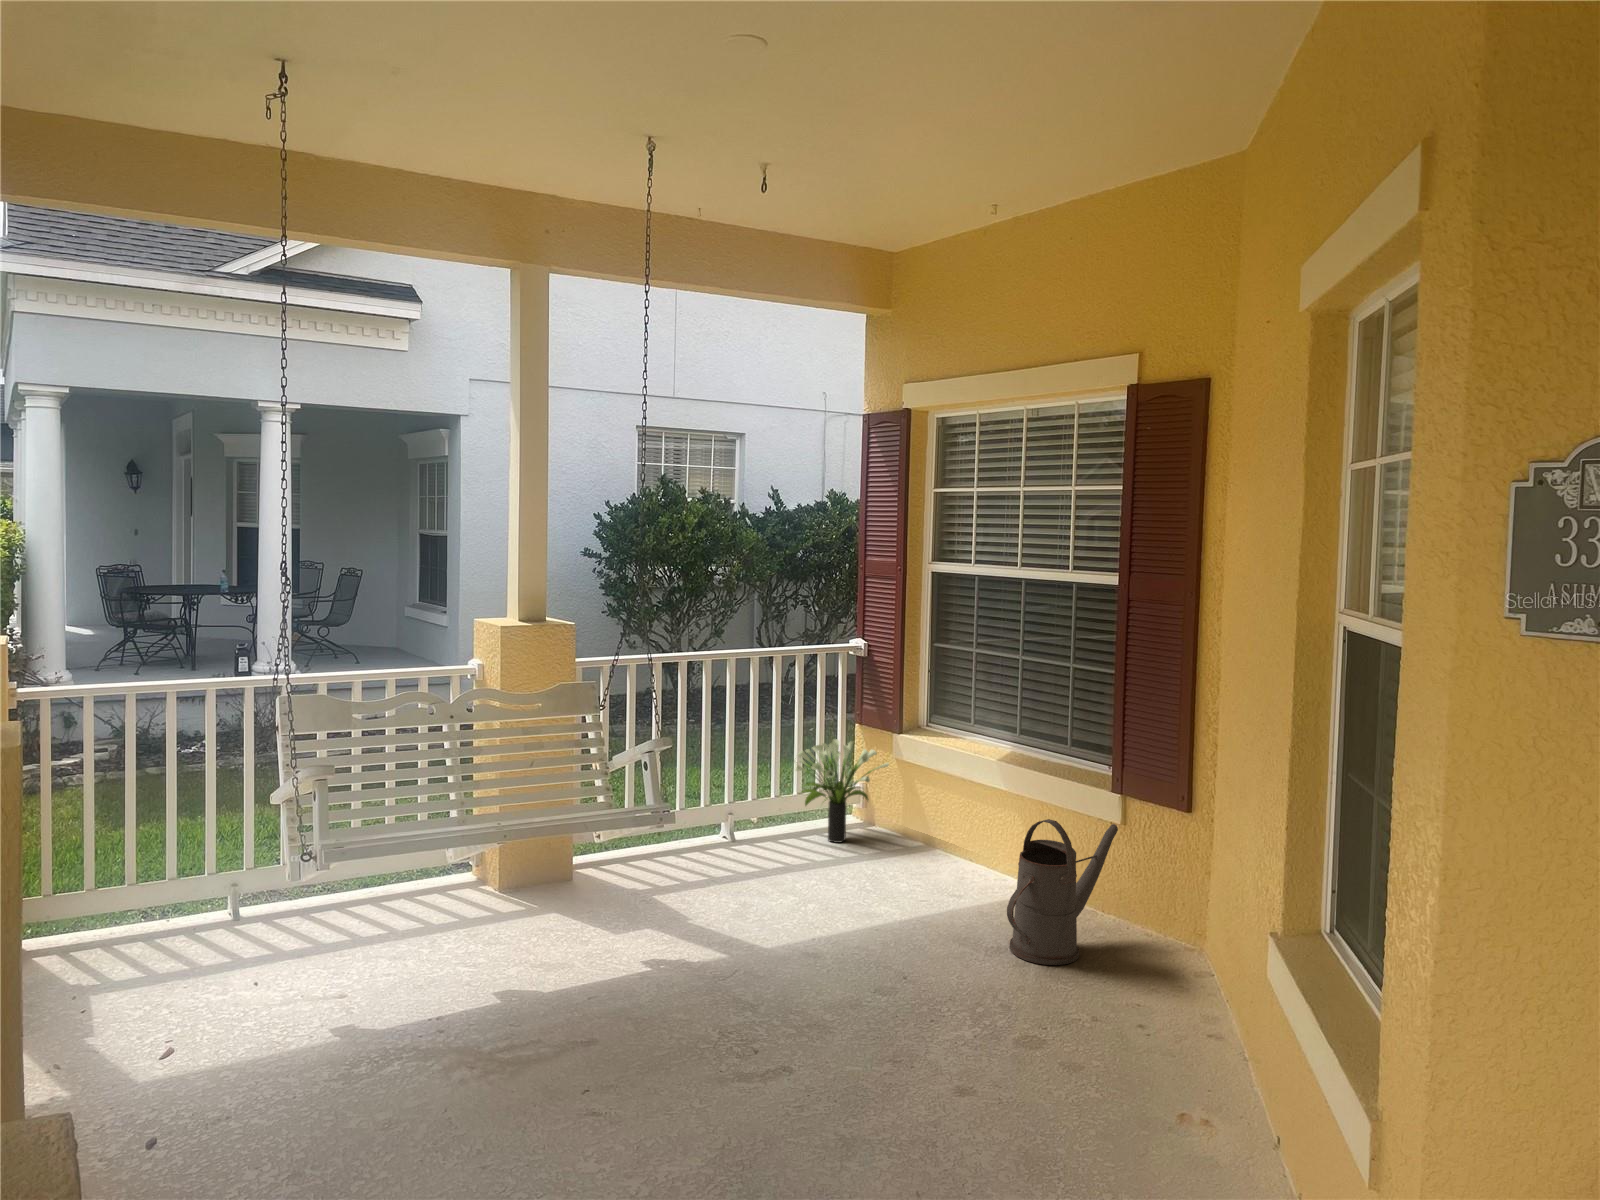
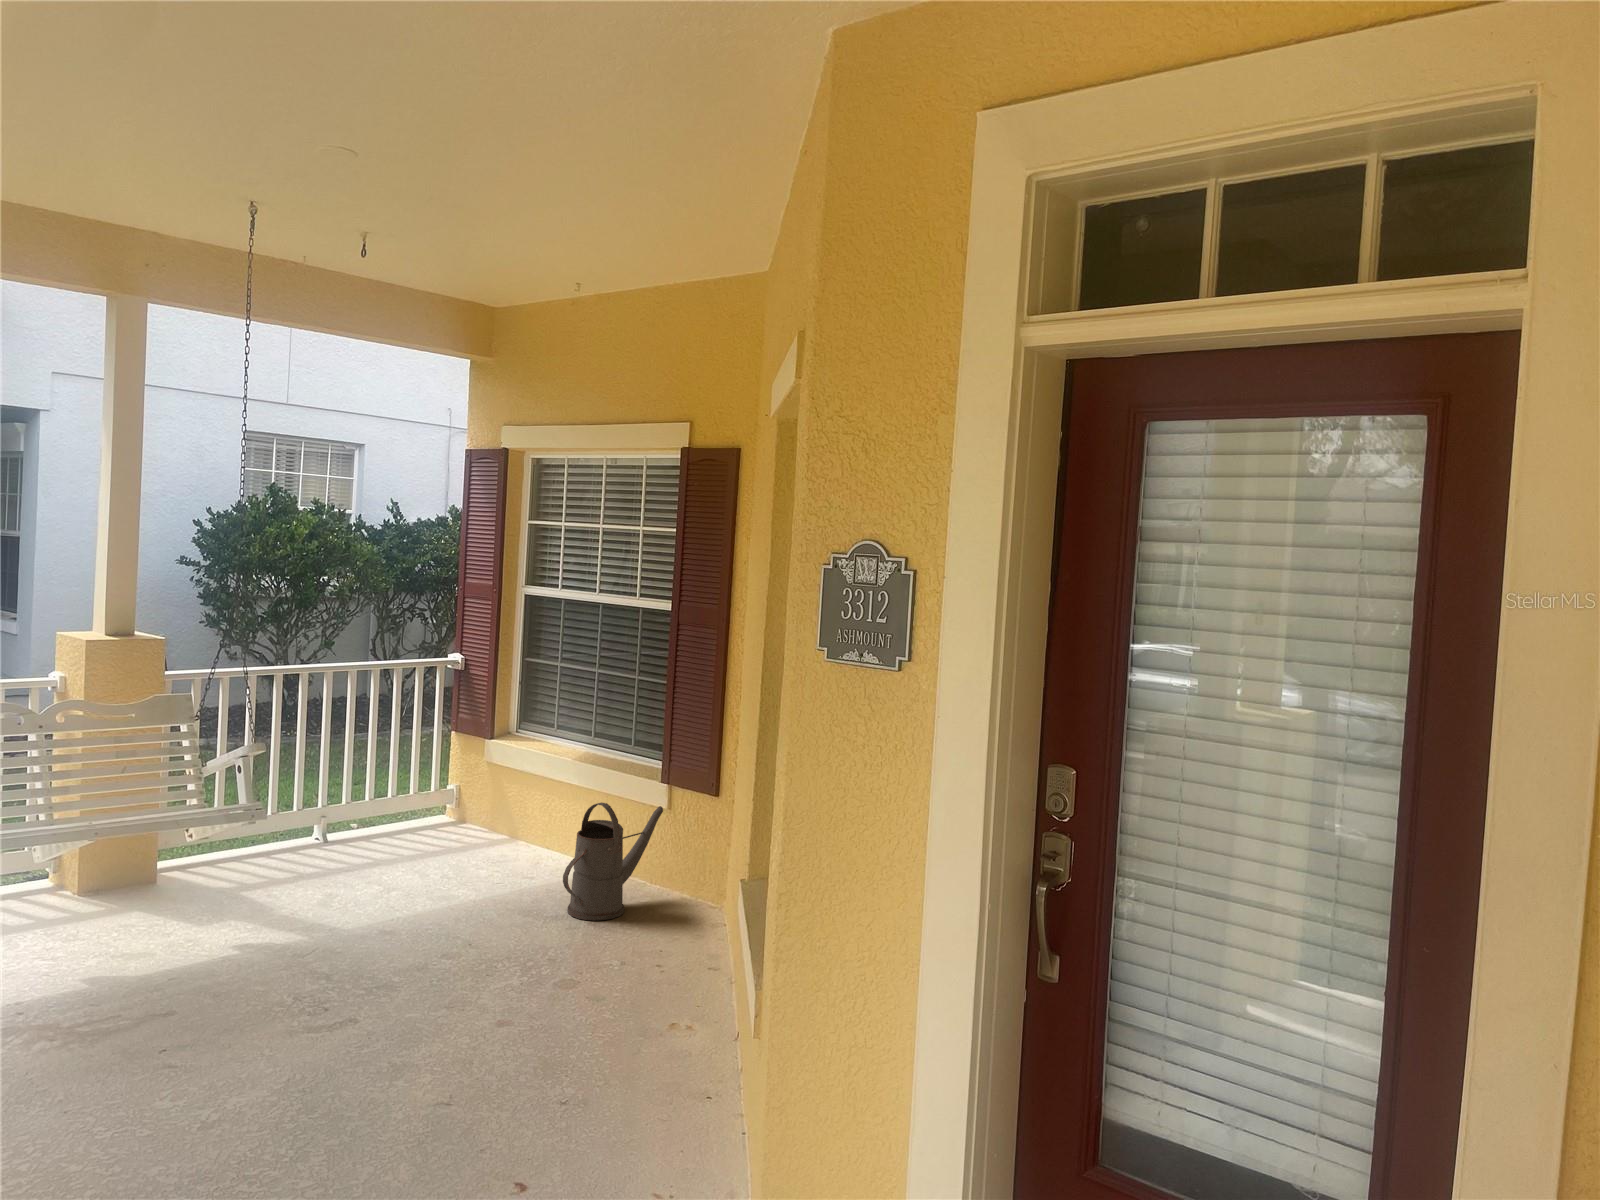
potted plant: present [795,739,889,843] -> none [391,745,482,839]

